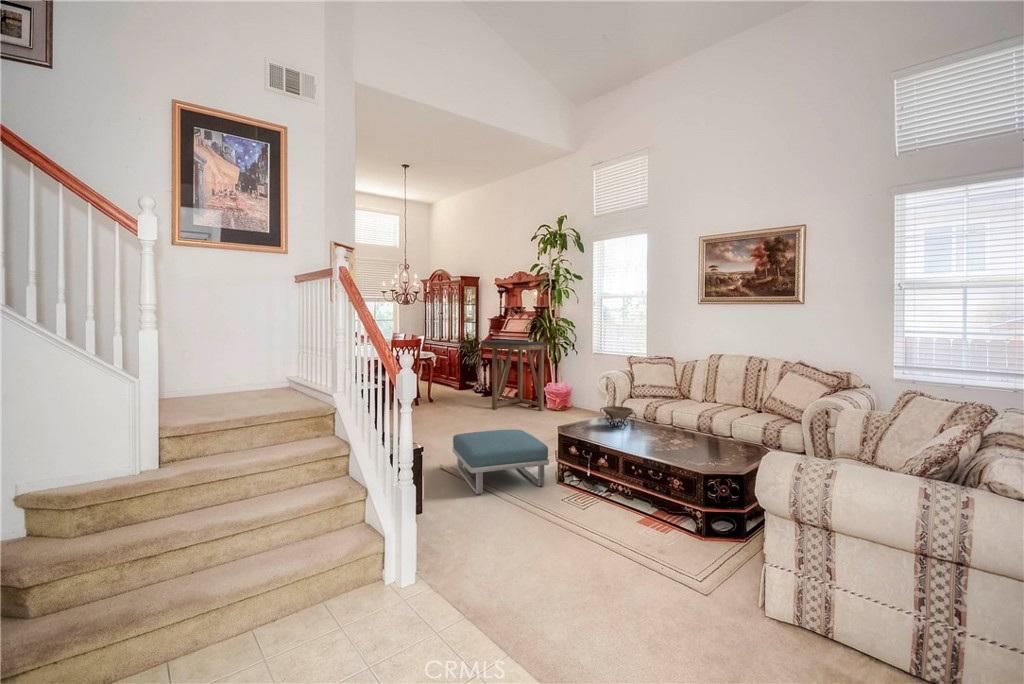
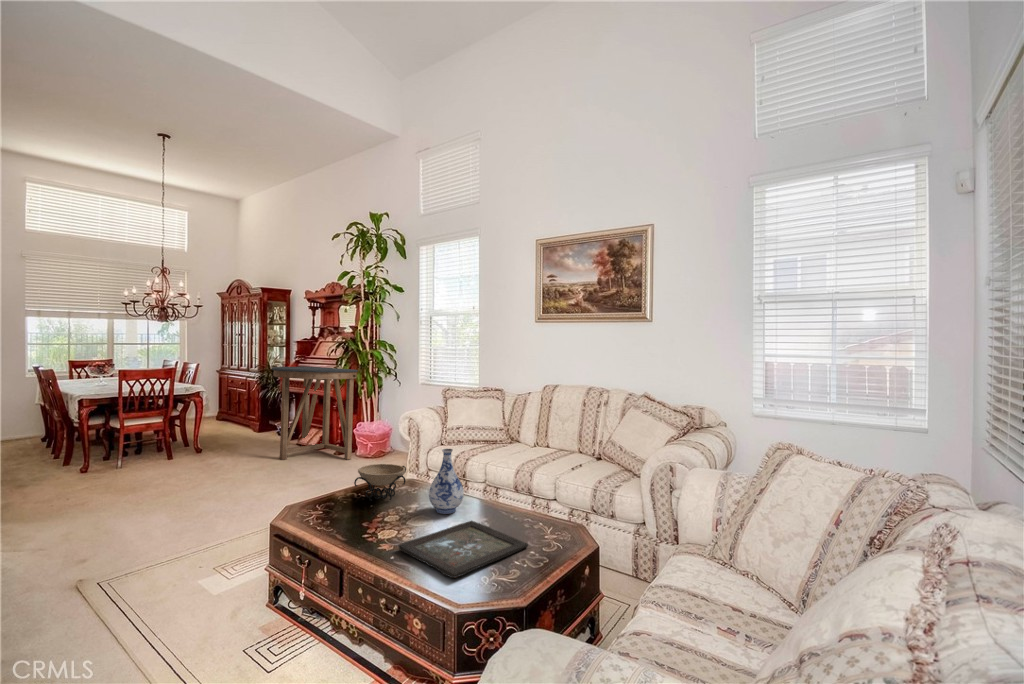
vase: none [654,396,677,436] -> present [429,449,464,514]
footstool: present [453,429,549,494] -> none [52,506,246,655]
tray: none [653,439,731,461] -> present [398,521,528,578]

